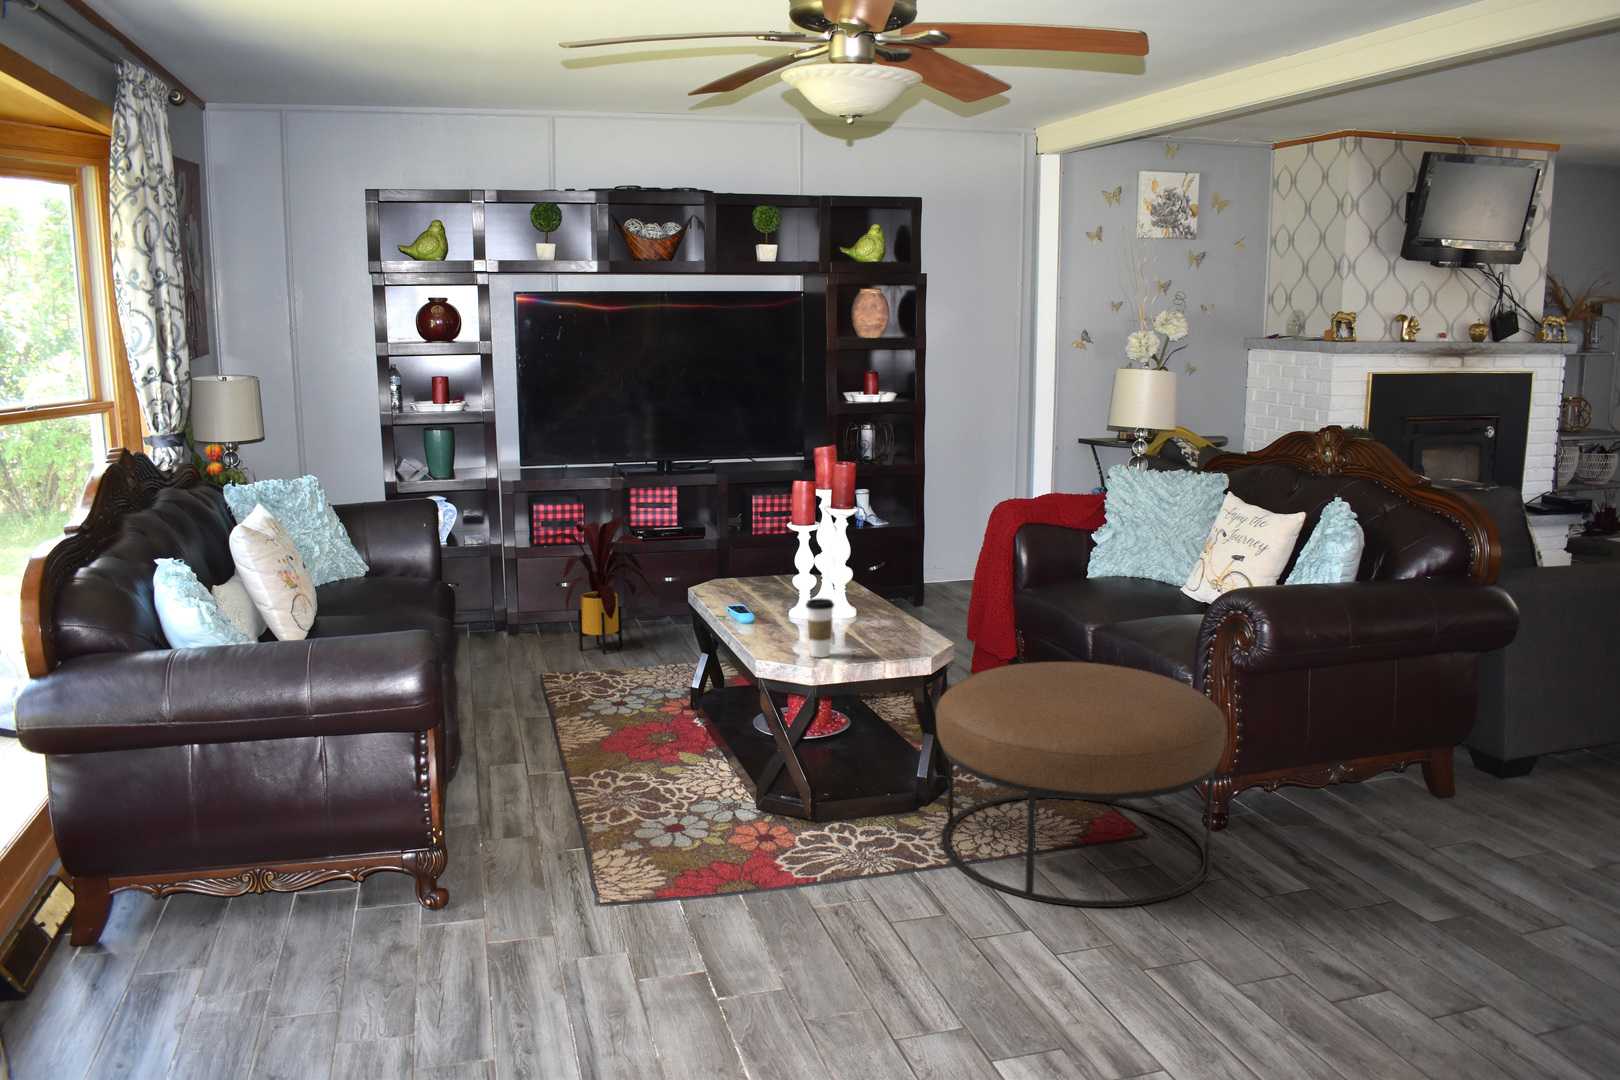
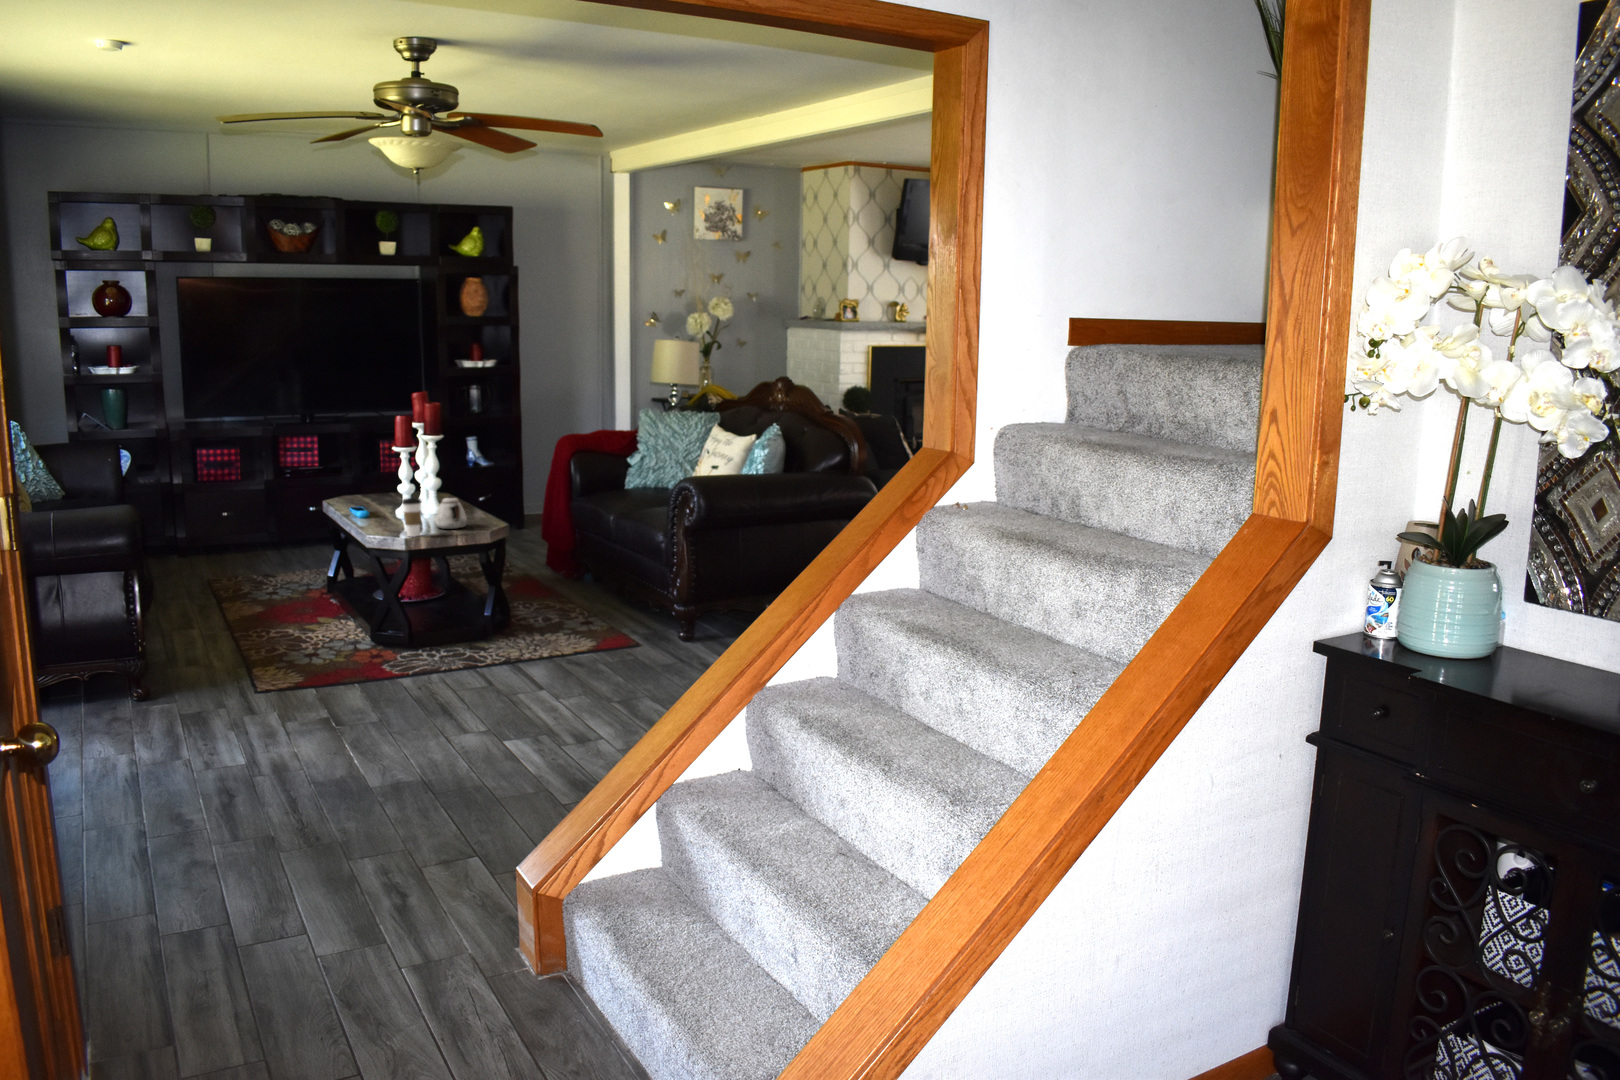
house plant: present [538,516,655,654] -> none [198,457,301,566]
teapot: none [849,593,894,644] -> present [435,495,467,529]
ottoman: present [936,662,1226,907] -> none [490,537,671,674]

